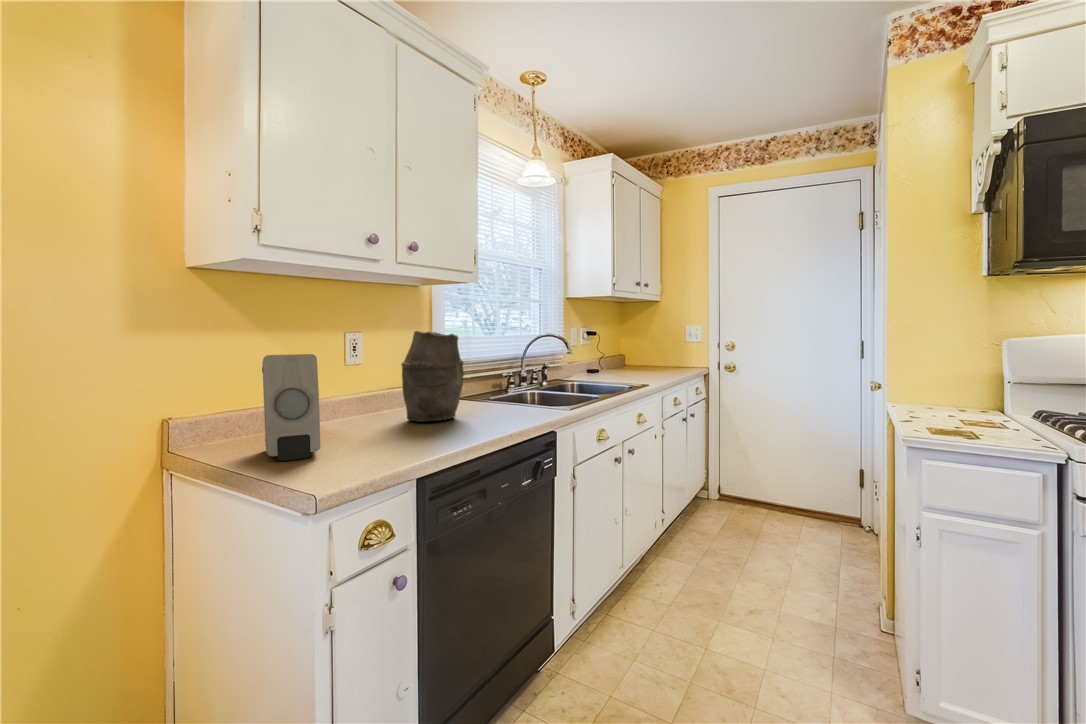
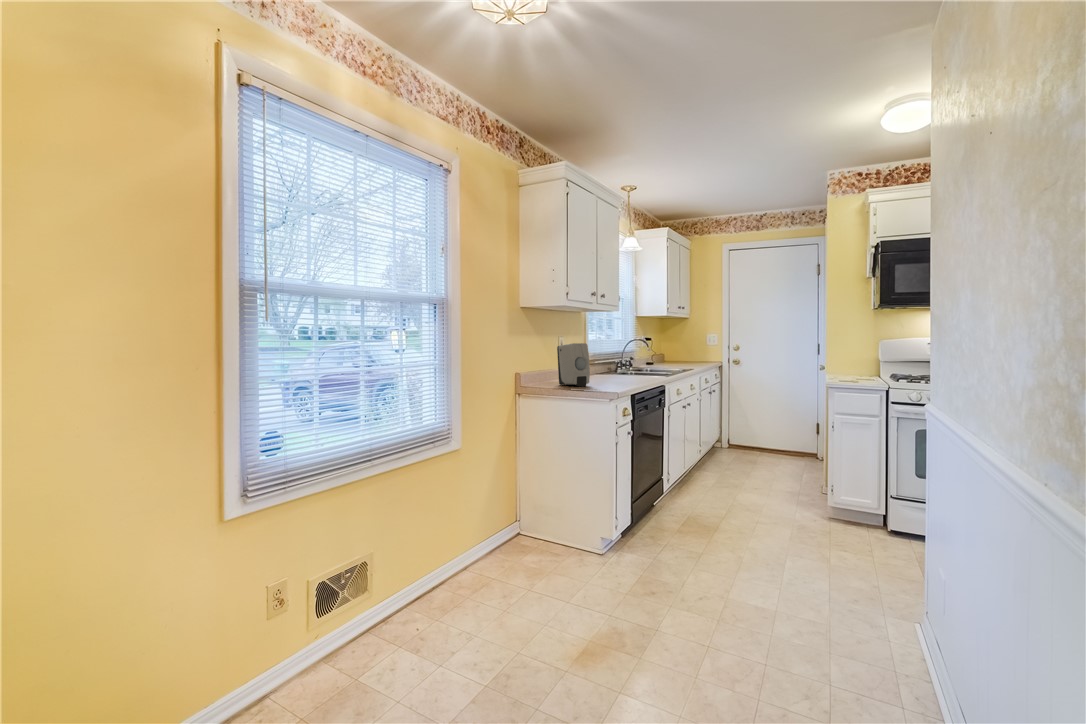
vase: present [401,331,464,422] -> none [591,334,620,378]

